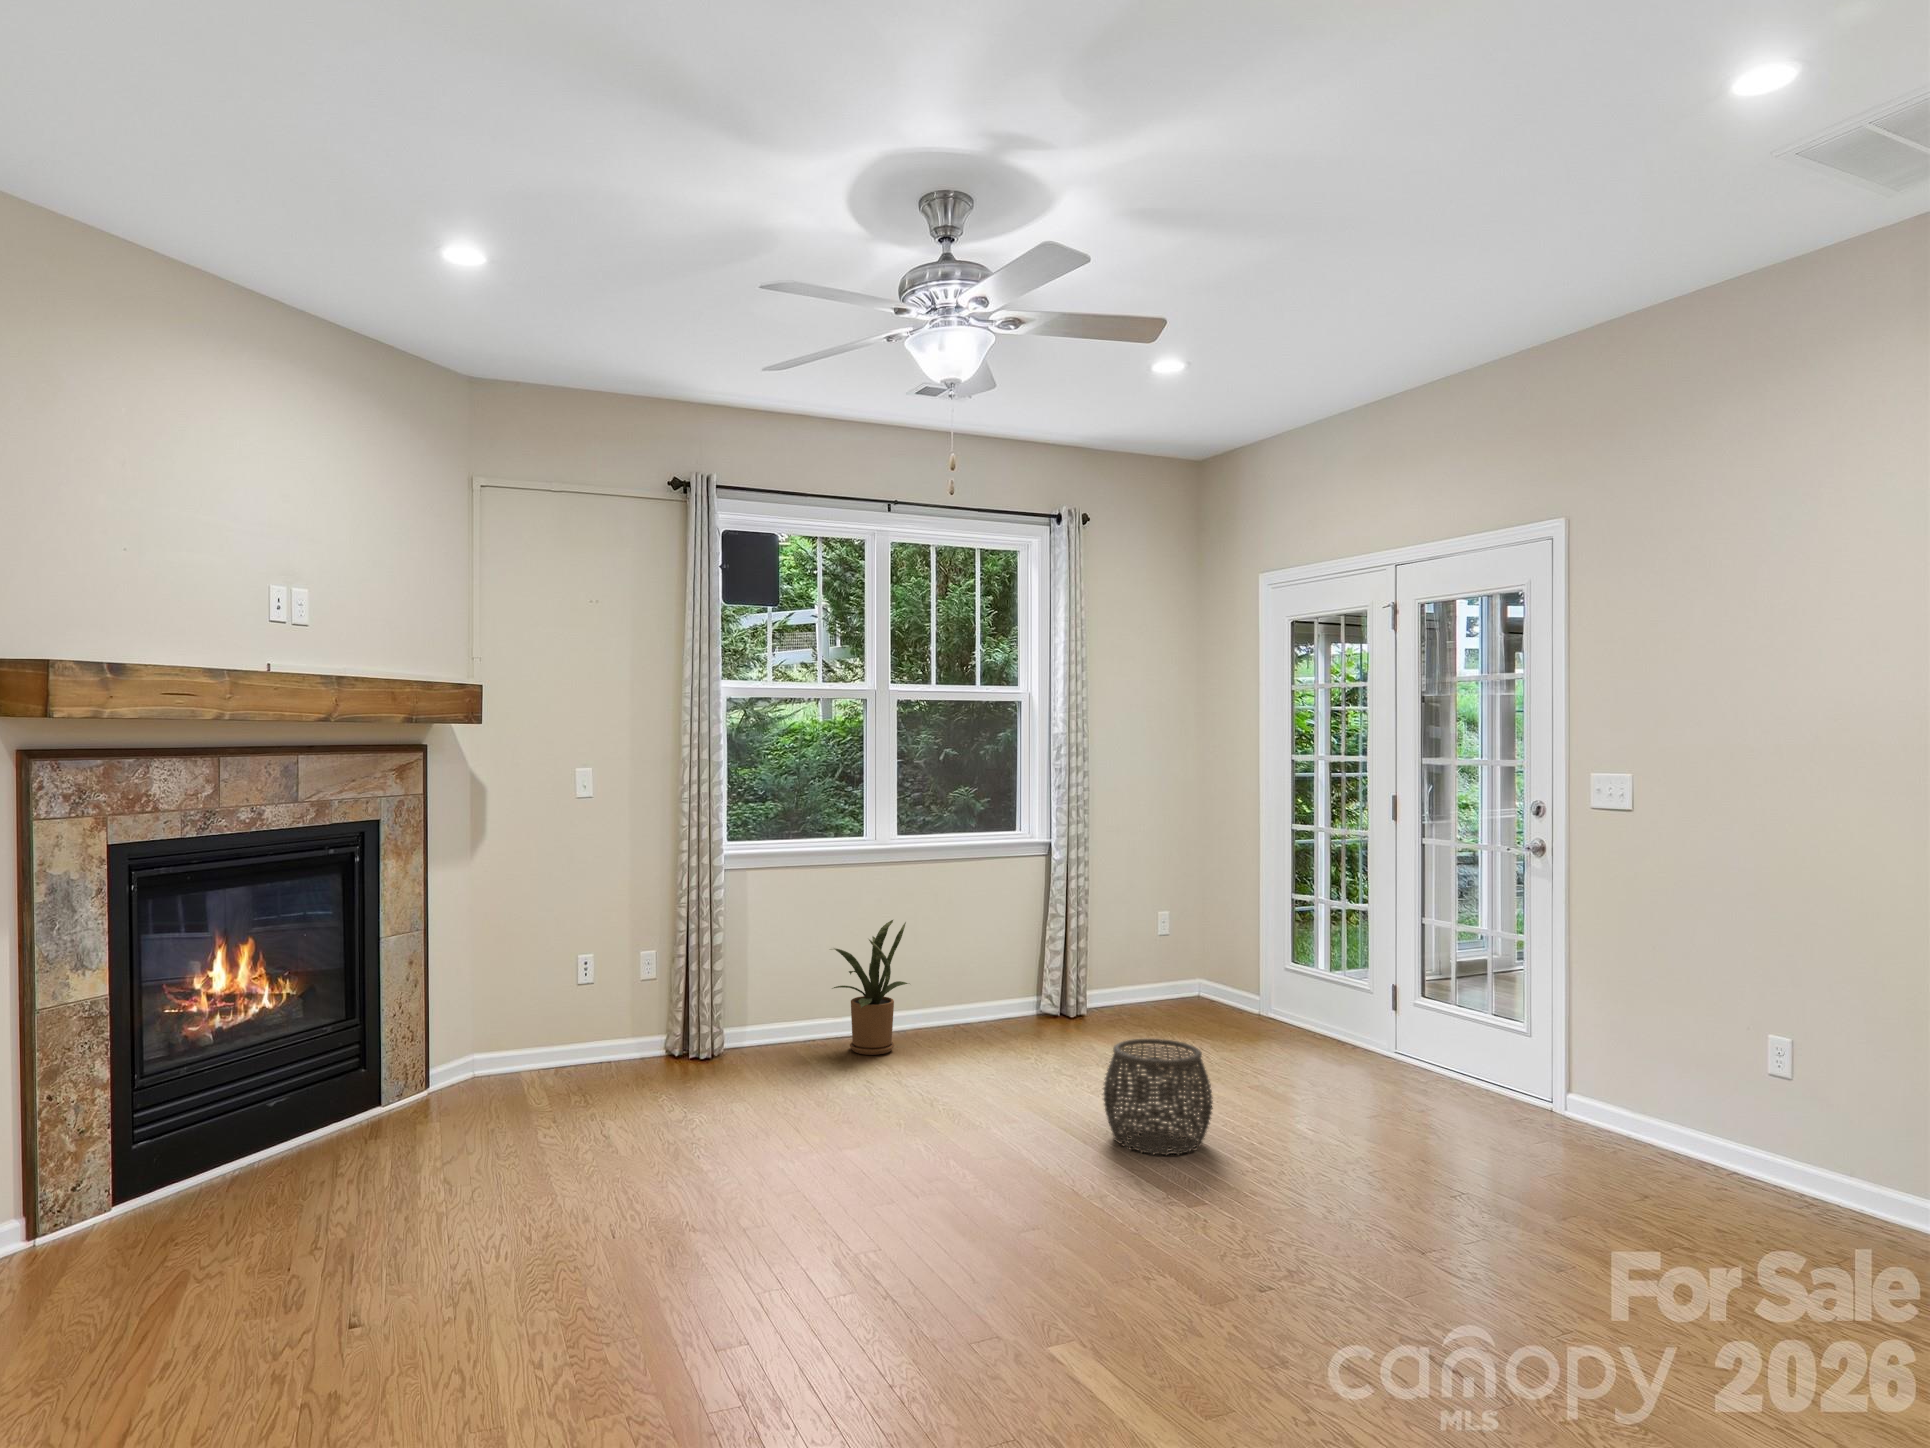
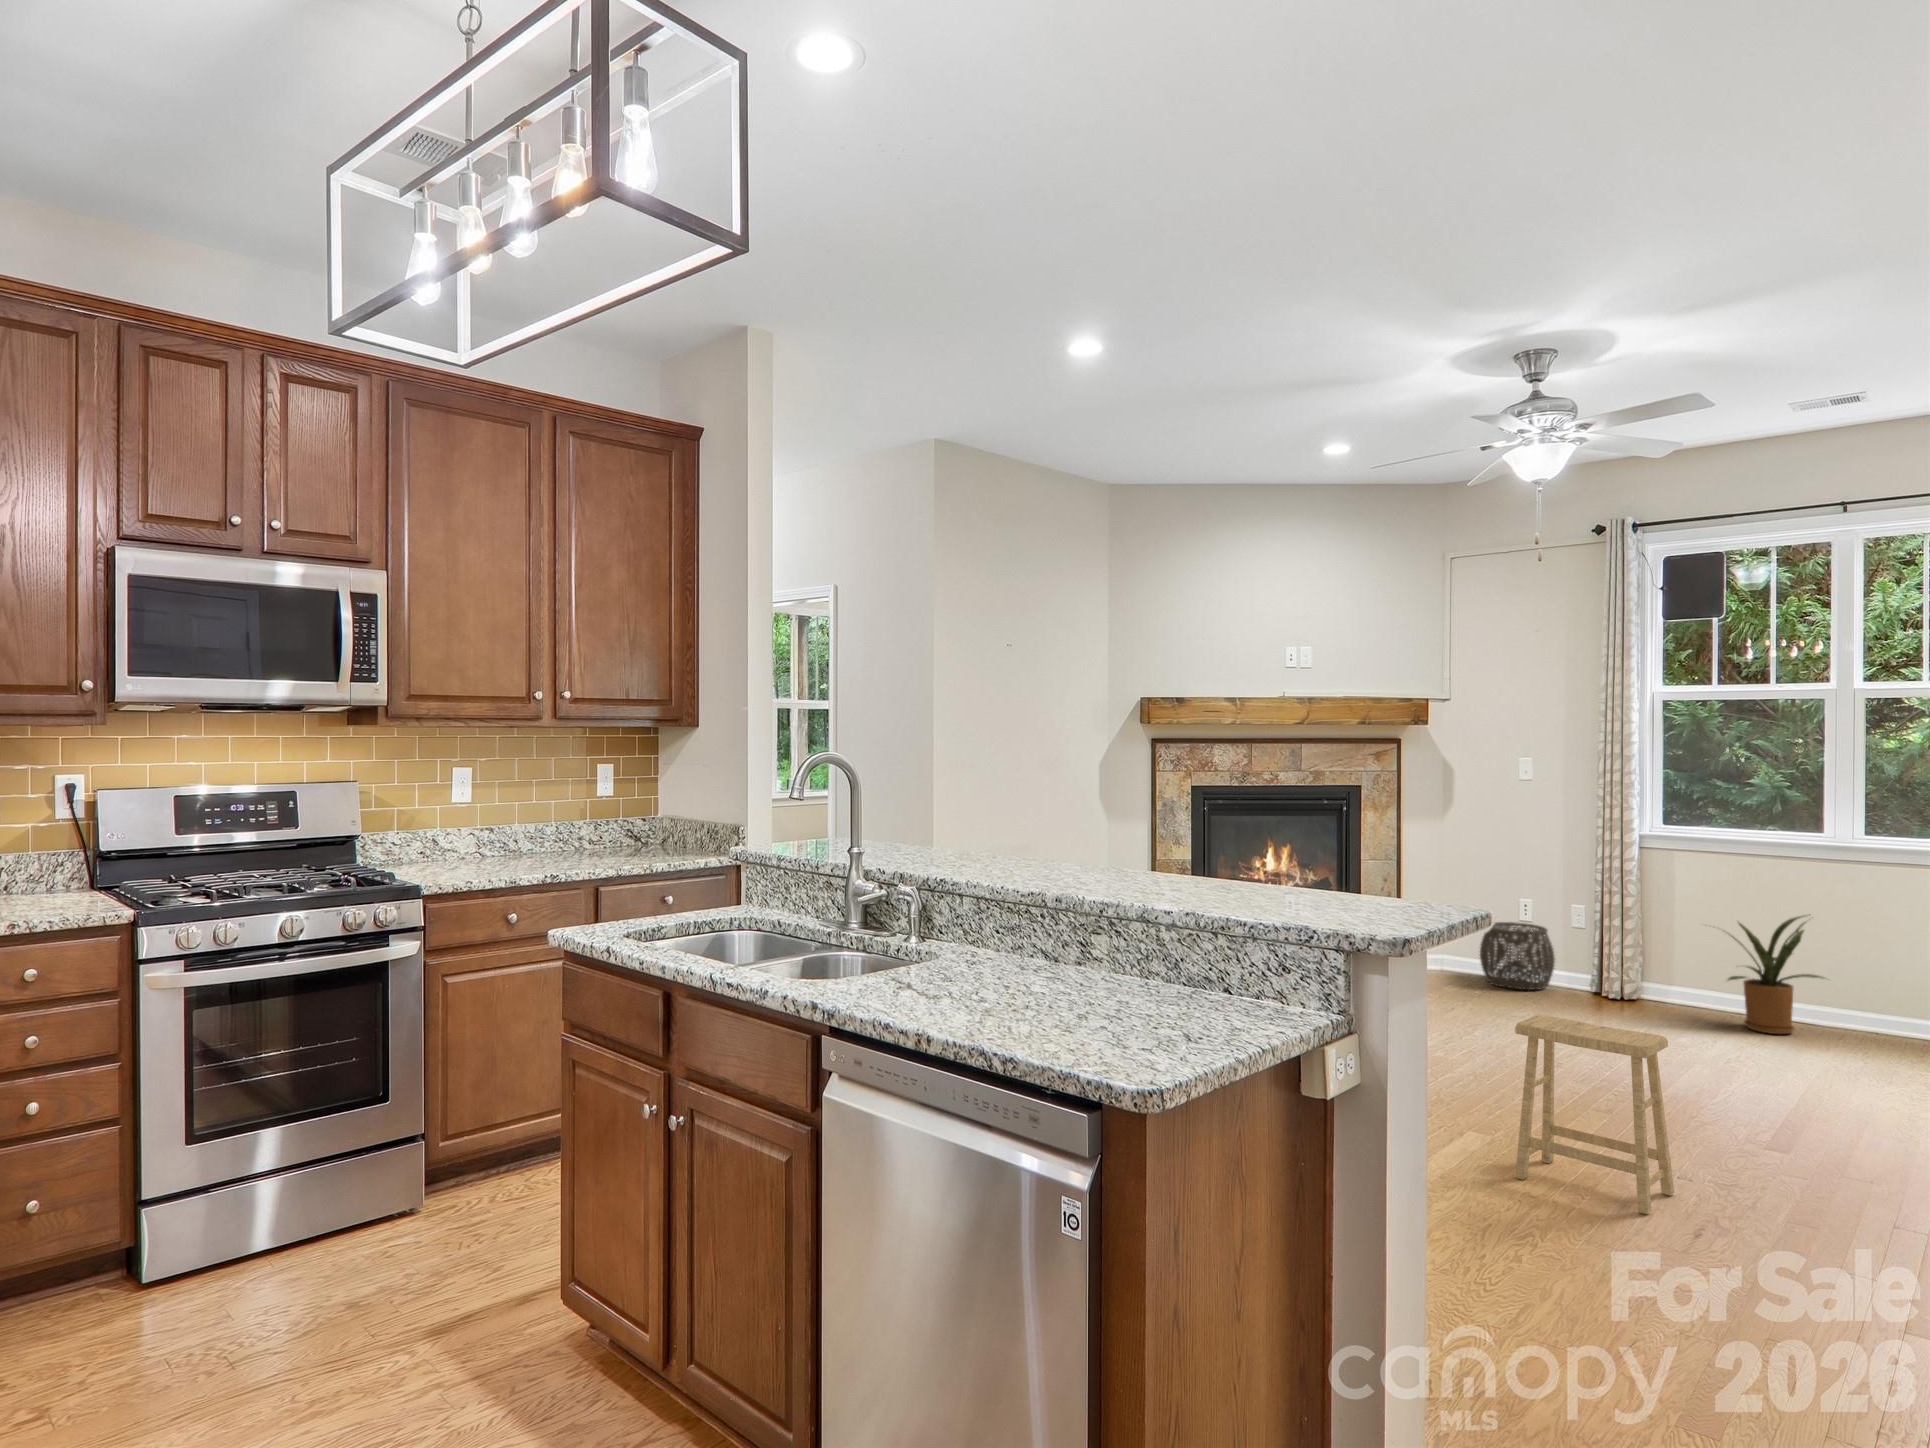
woven basket: present [1103,1039,1213,1155] -> present [1480,922,1555,990]
footstool: none [1242,1099,1437,1363] -> present [1515,1015,1674,1214]

